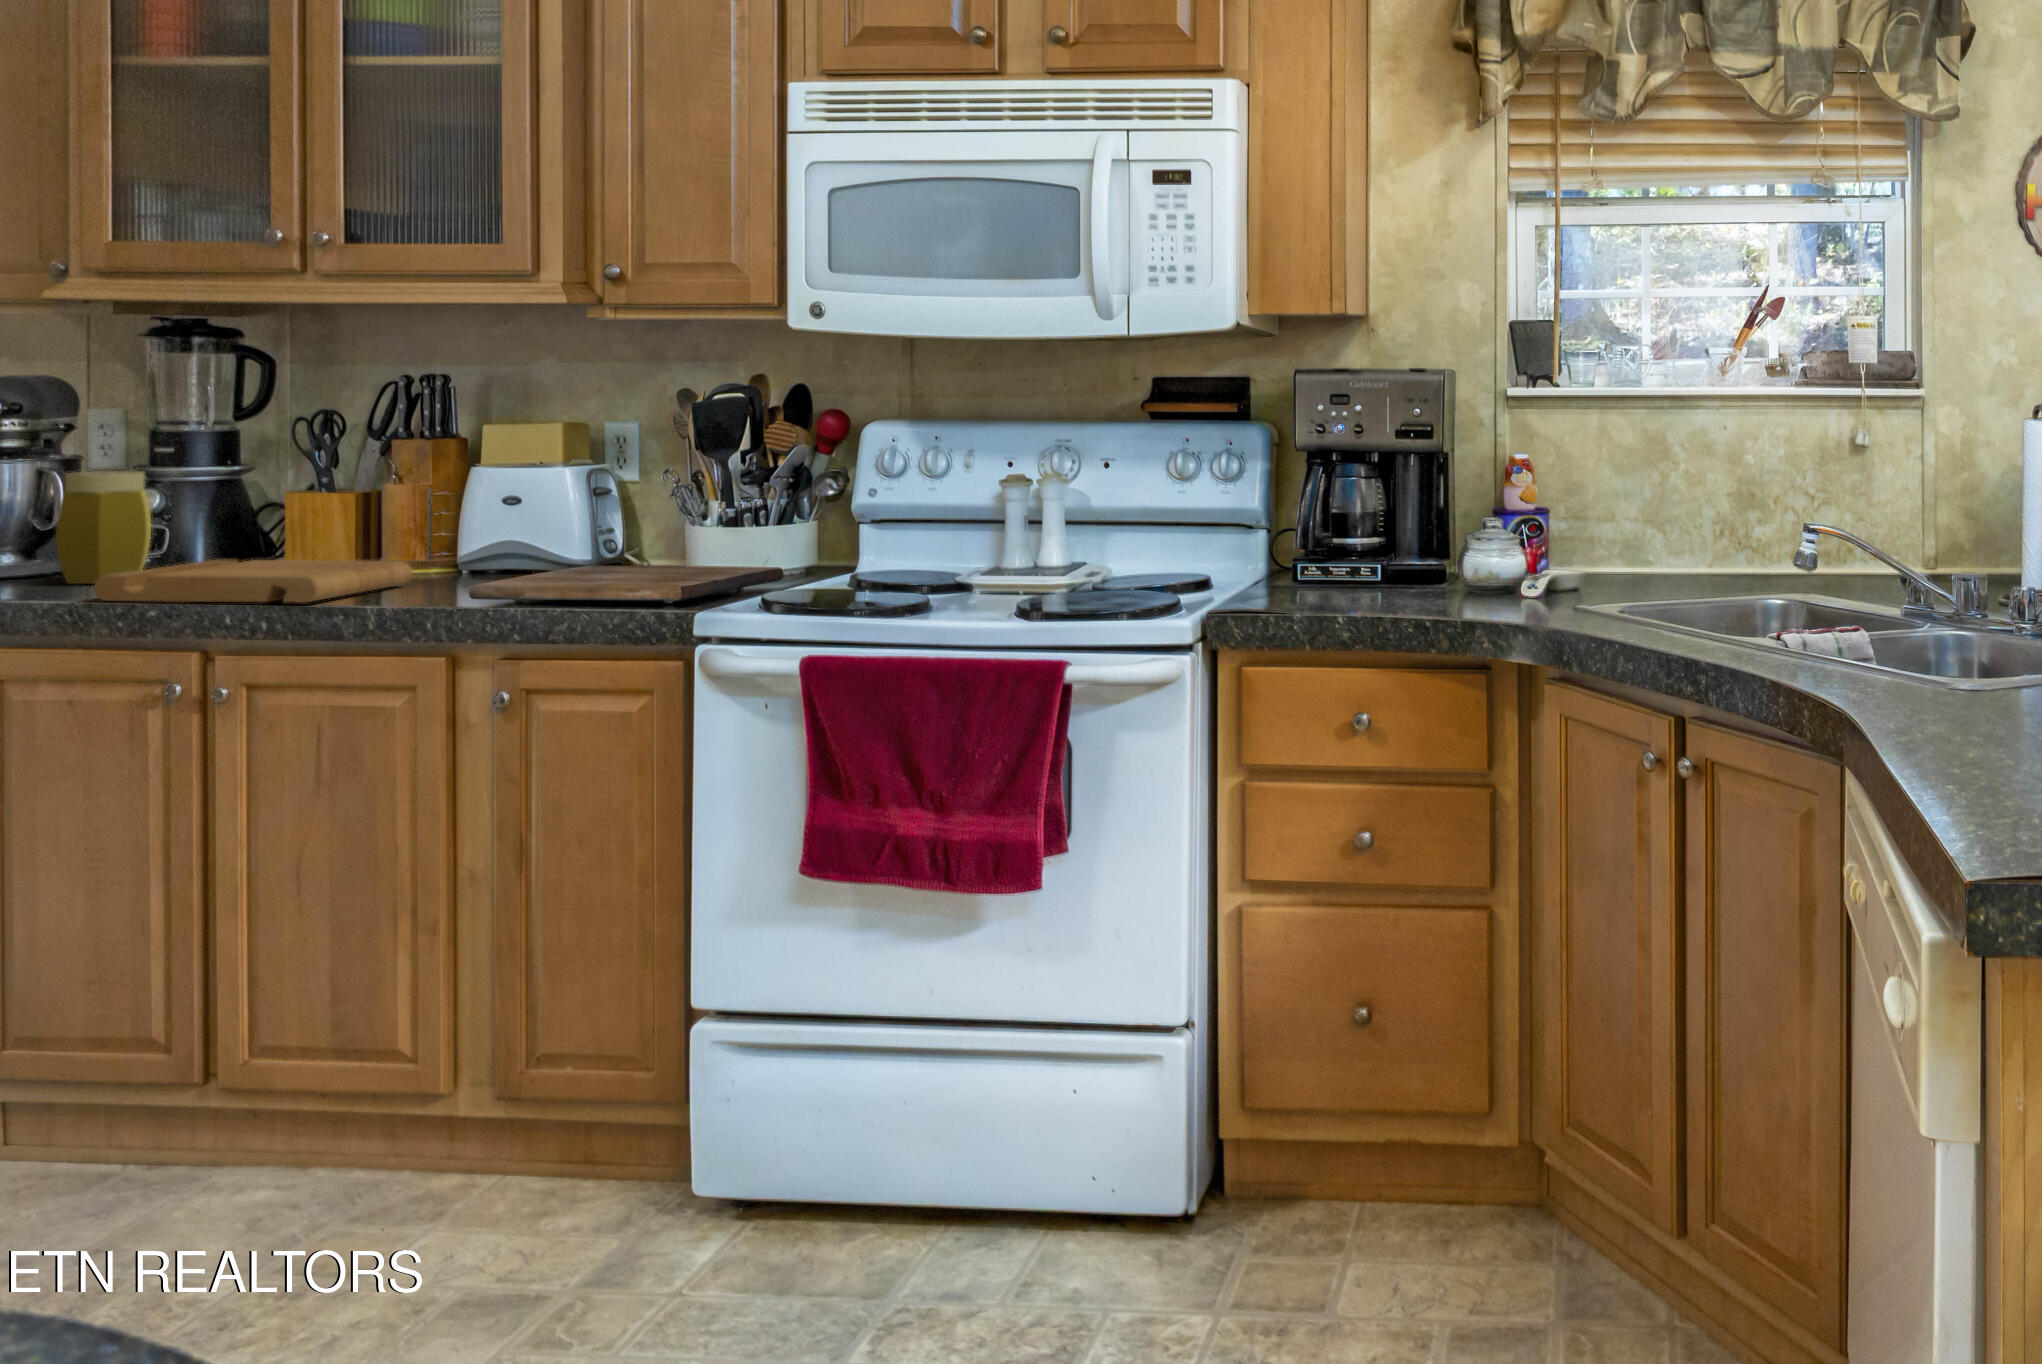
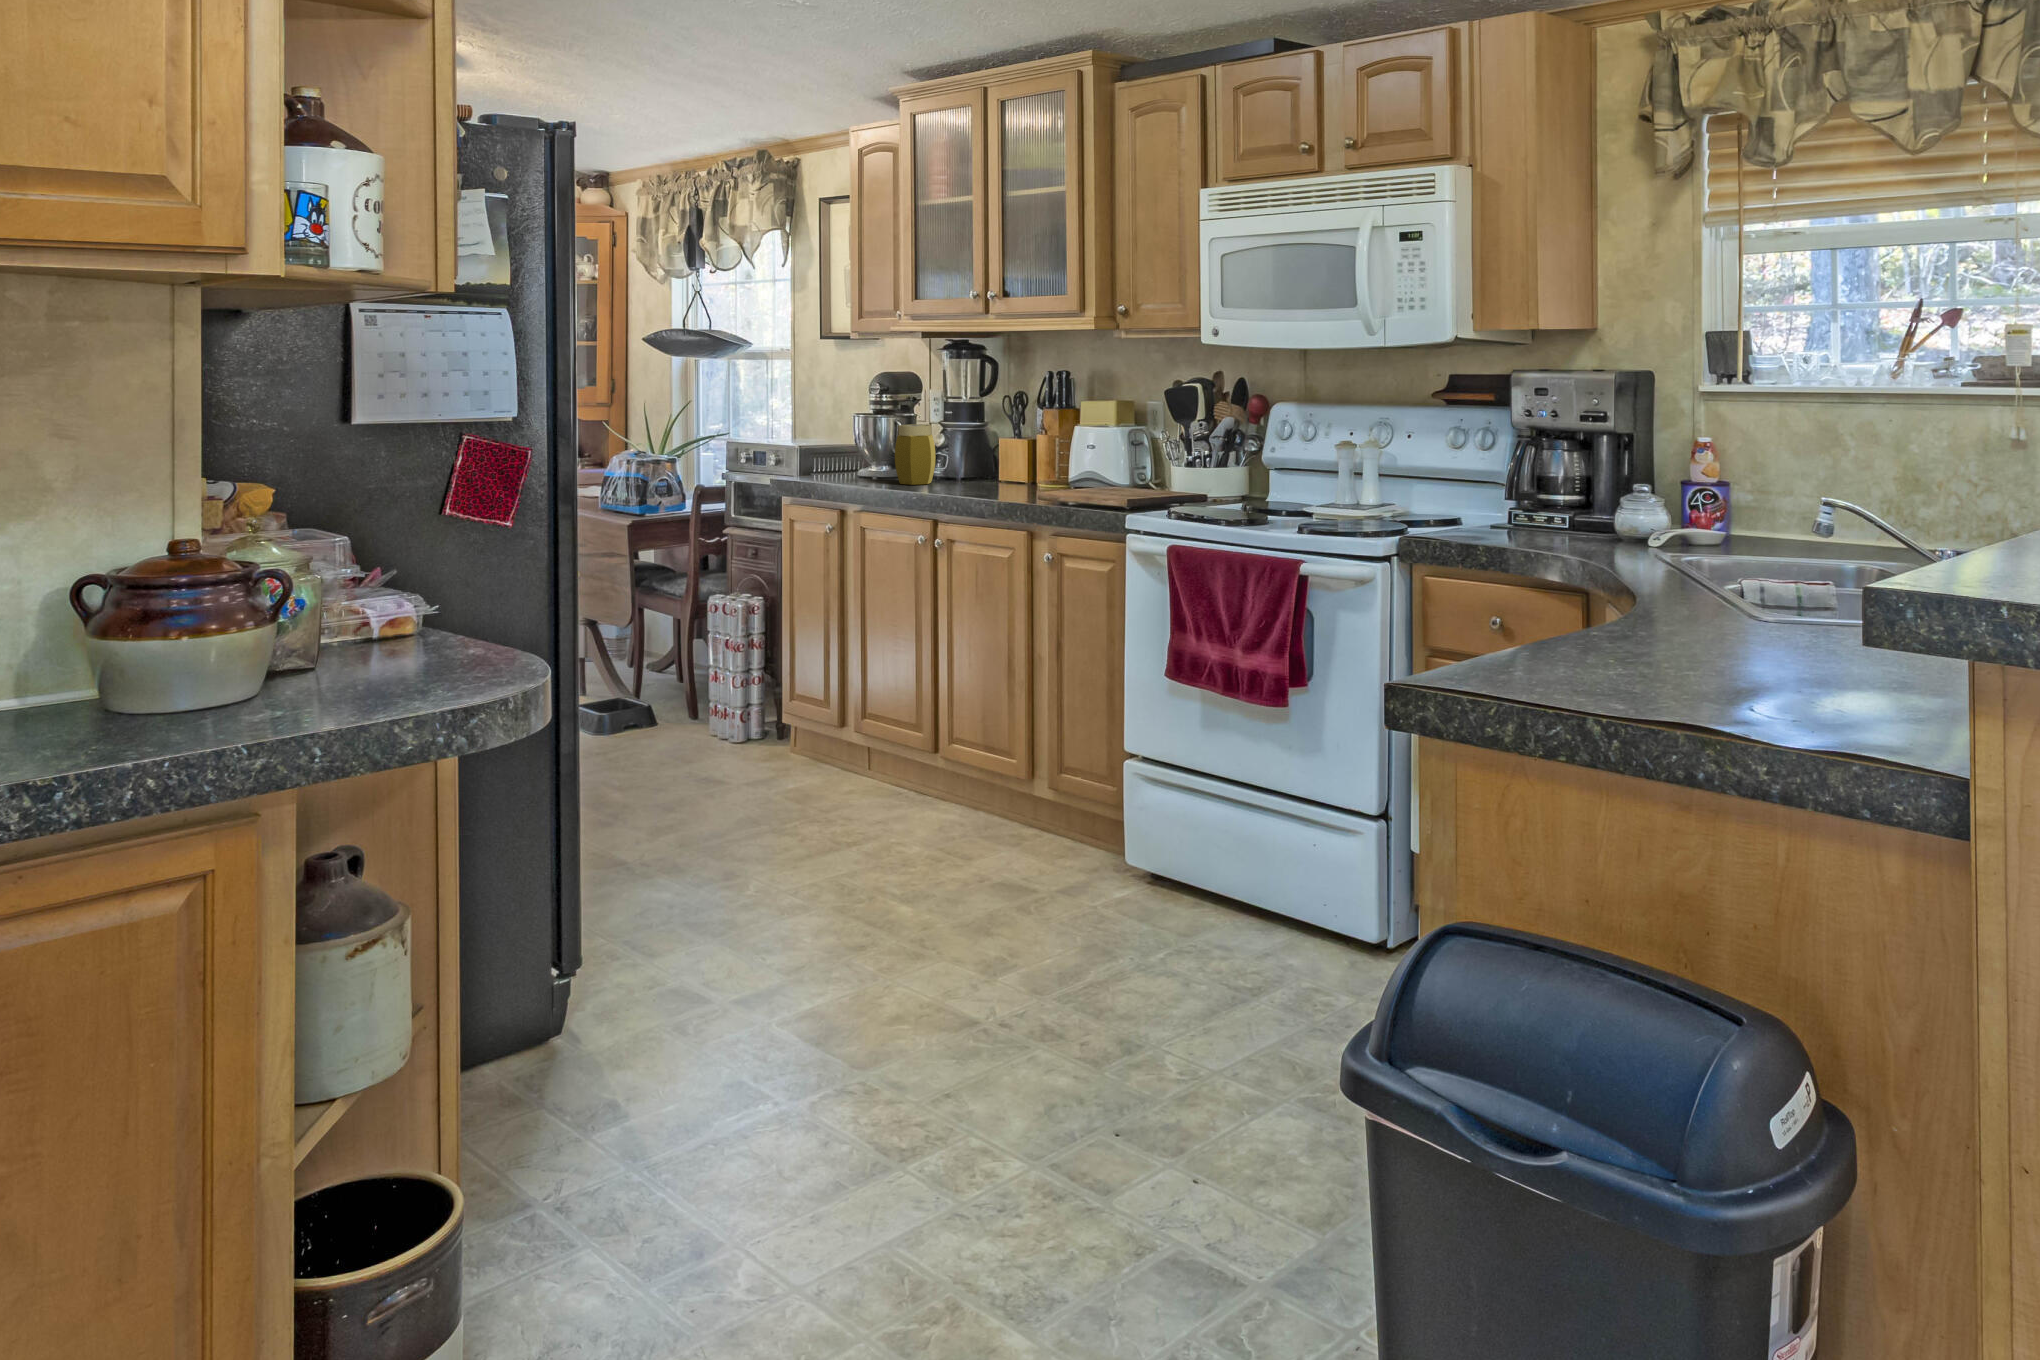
cutting board: present [94,560,412,602] -> none [901,475,1036,500]

